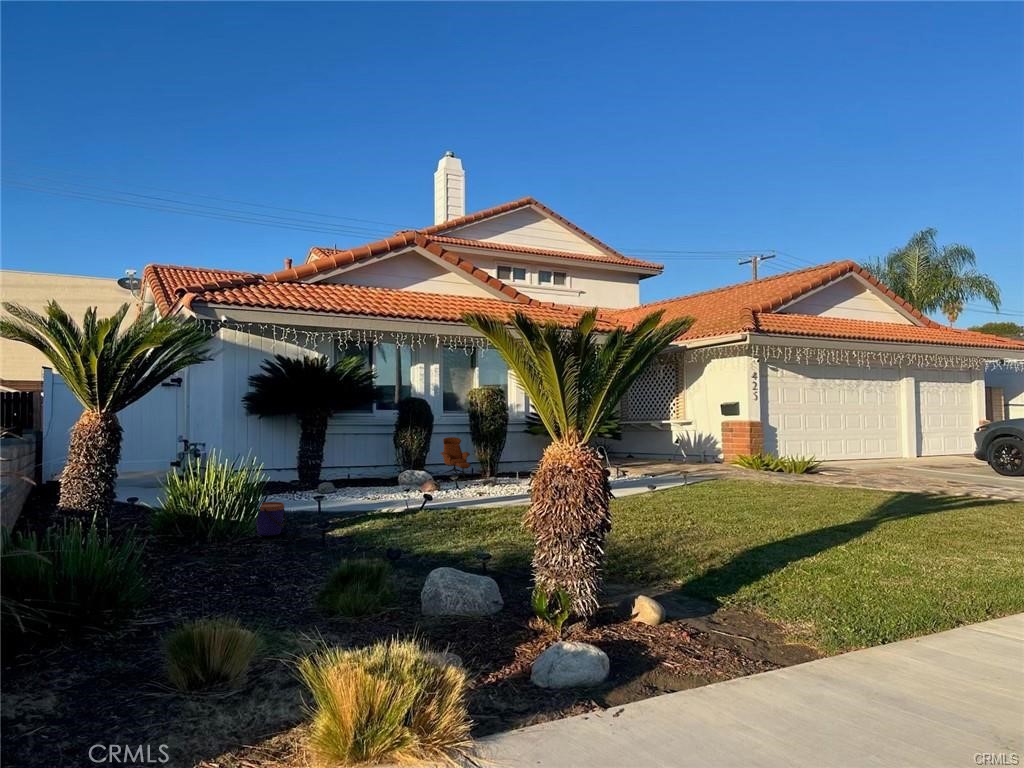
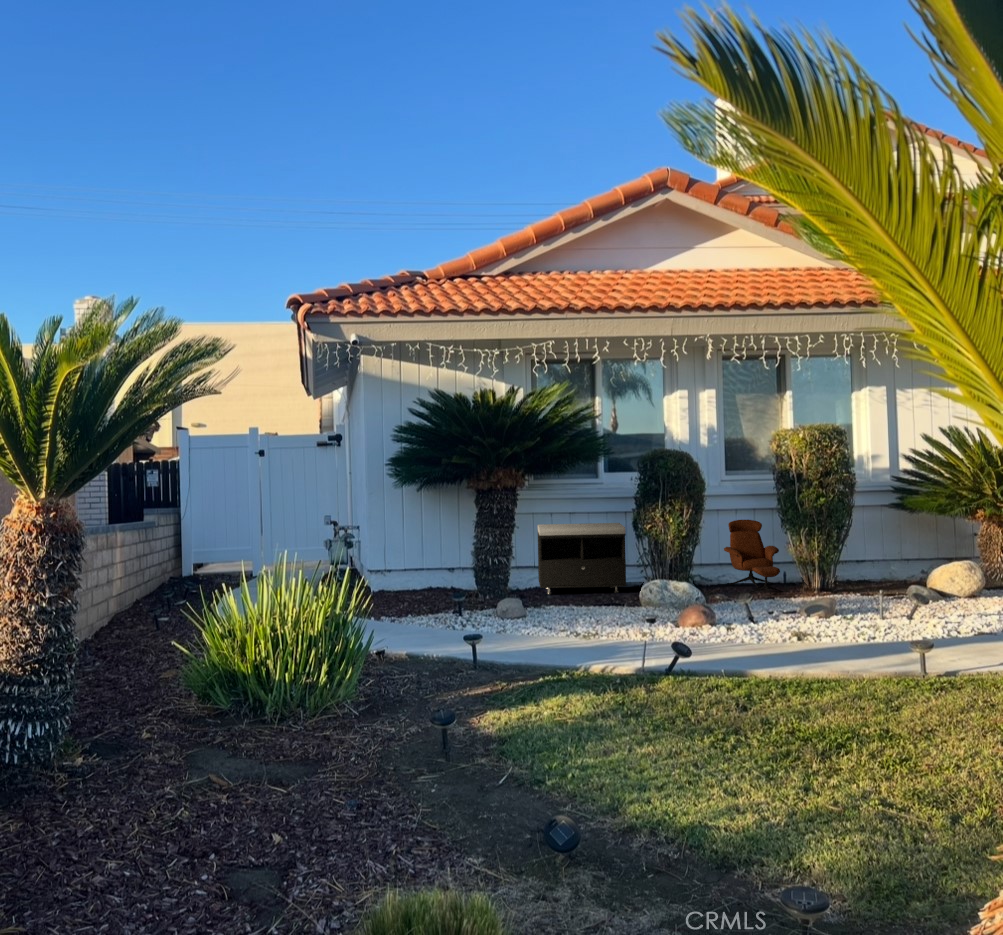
storage bench: none [333,438,387,478] -> present [538,523,626,594]
bucket: present [257,502,287,536] -> none [329,660,388,729]

